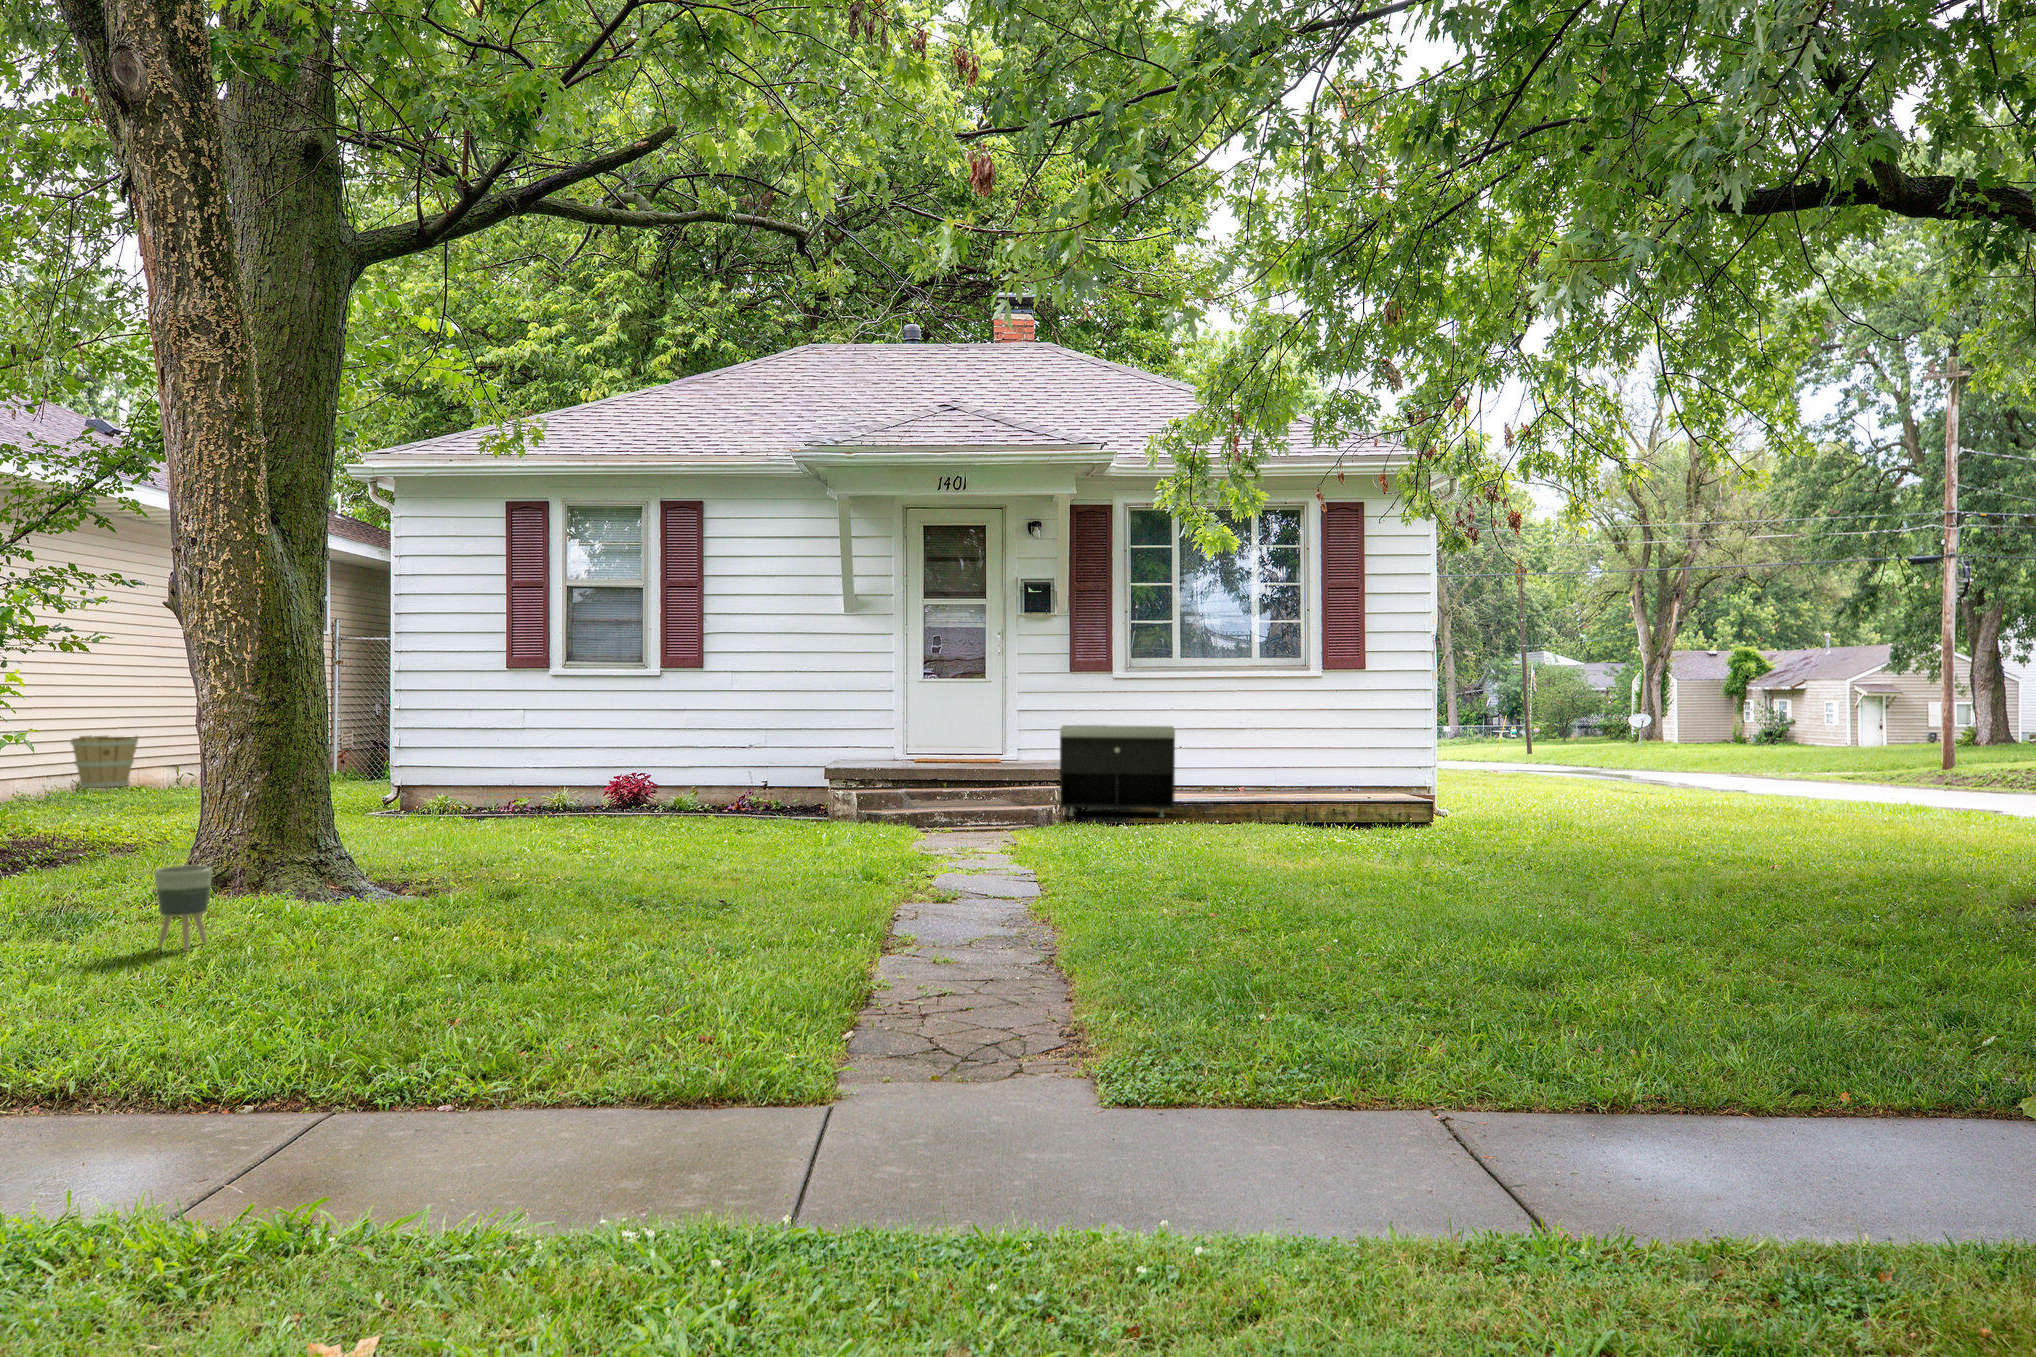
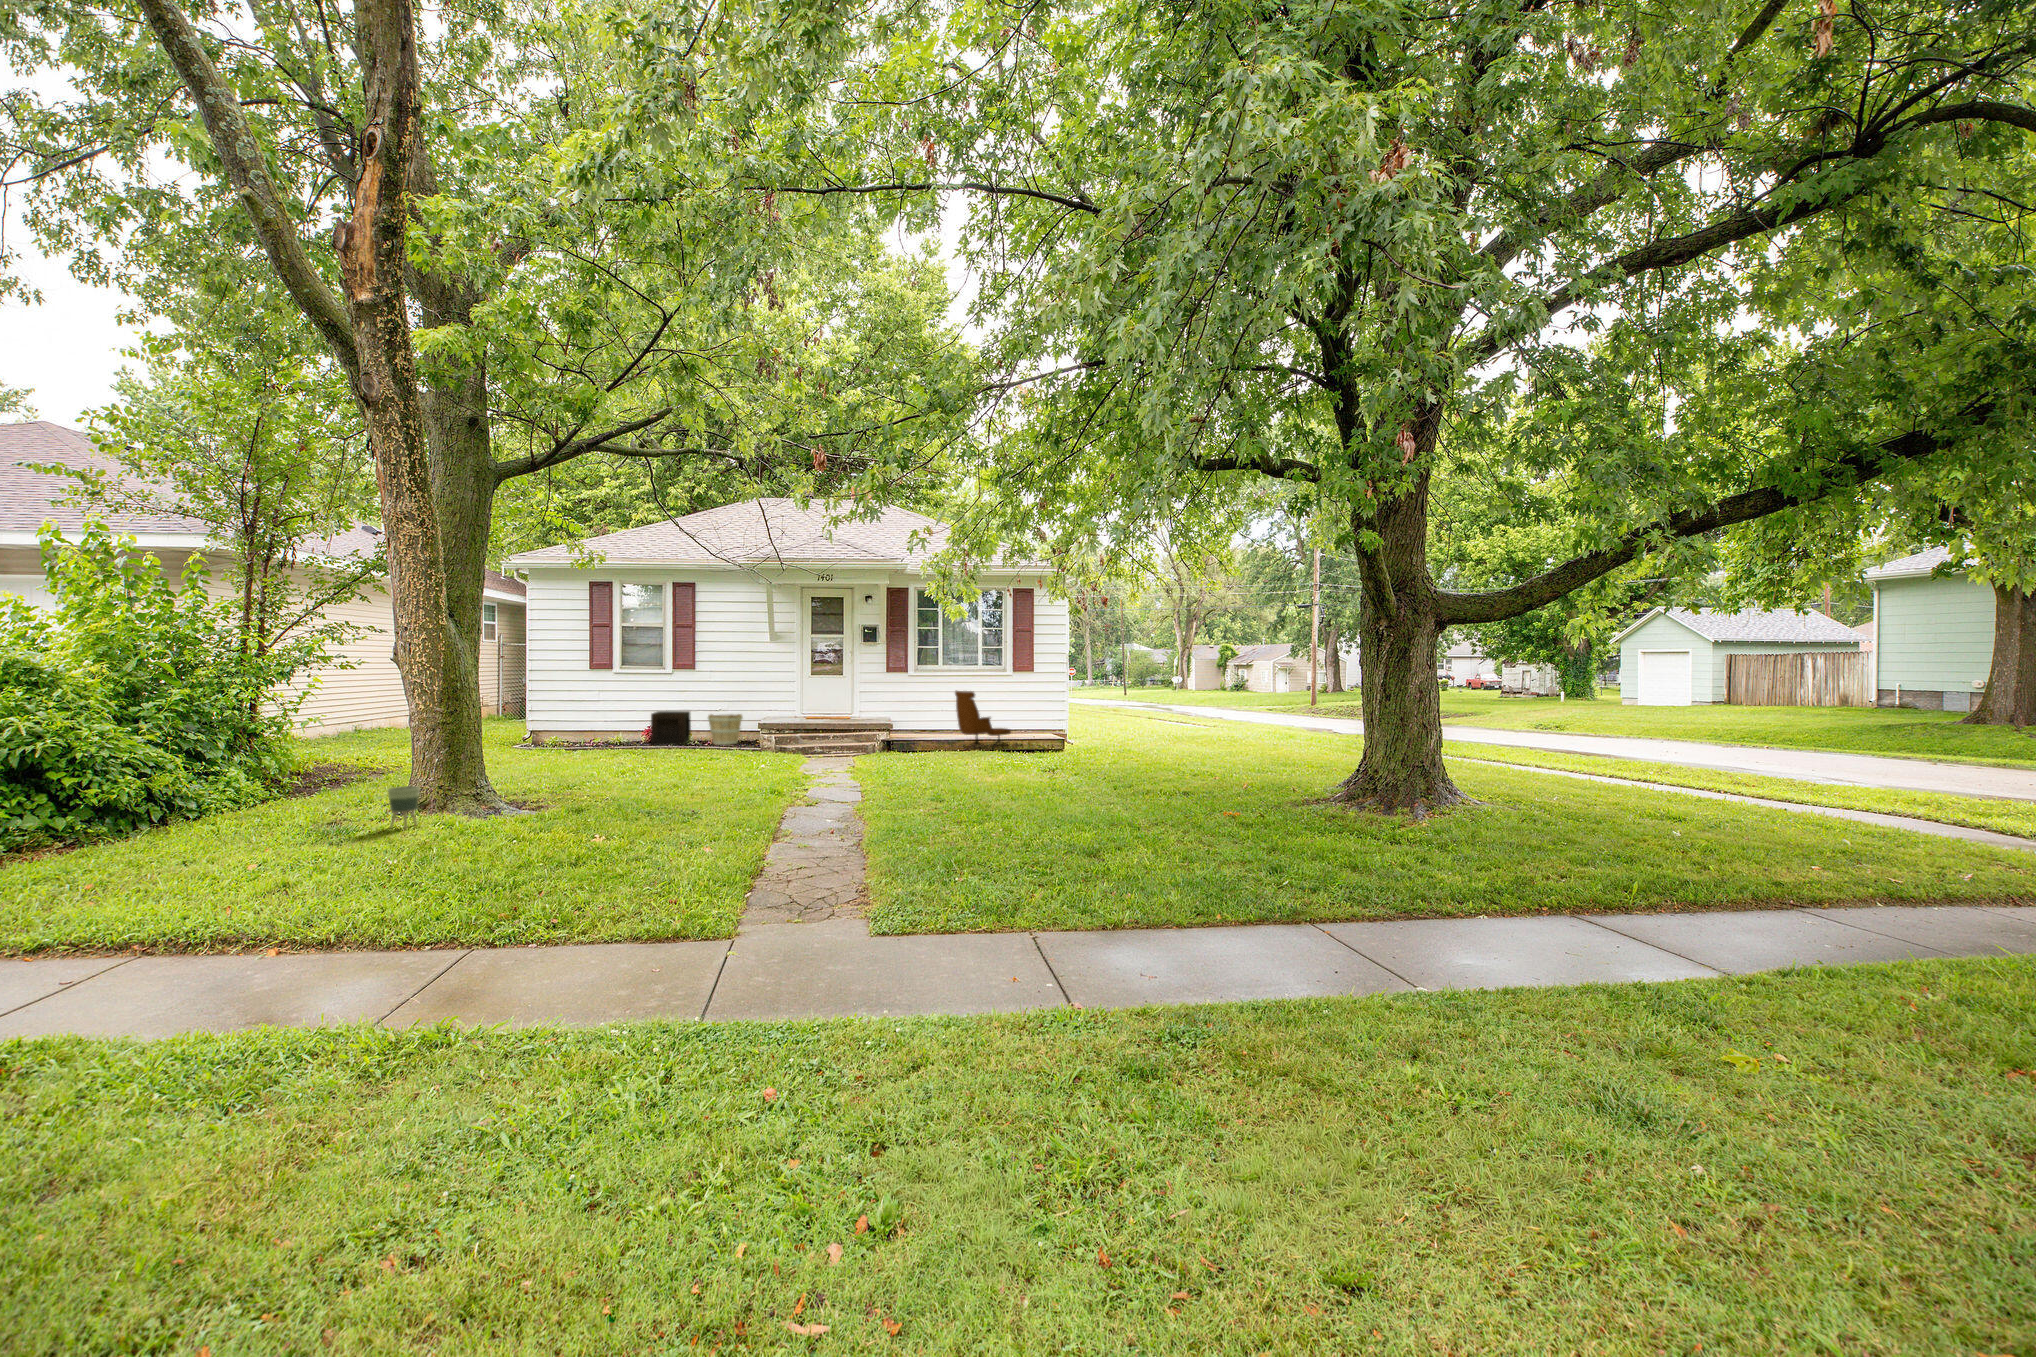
lounge chair: none [1210,703,1323,823] -> present [955,691,1011,748]
storage bench: present [1060,725,1175,817] -> none [881,700,939,746]
wooden bucket: present [71,736,138,788] -> present [708,714,743,745]
wooden crate: none [622,745,694,809] -> present [651,711,691,745]

